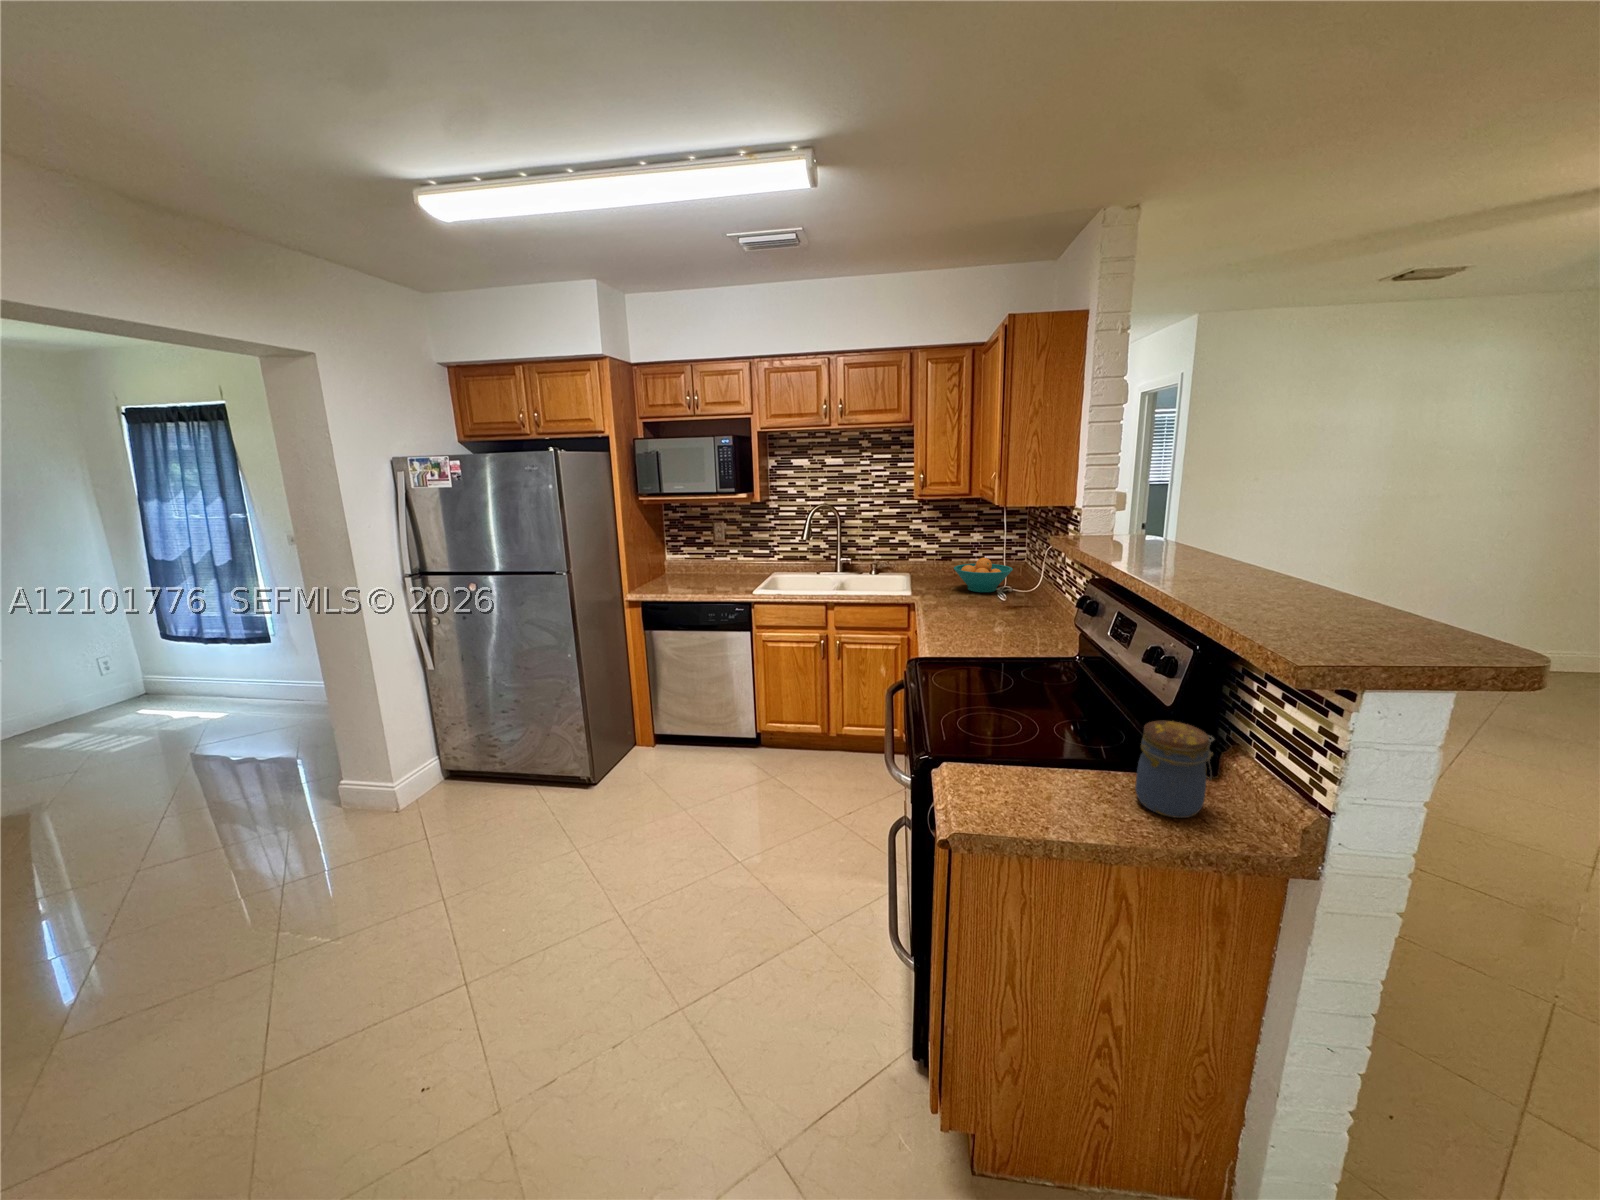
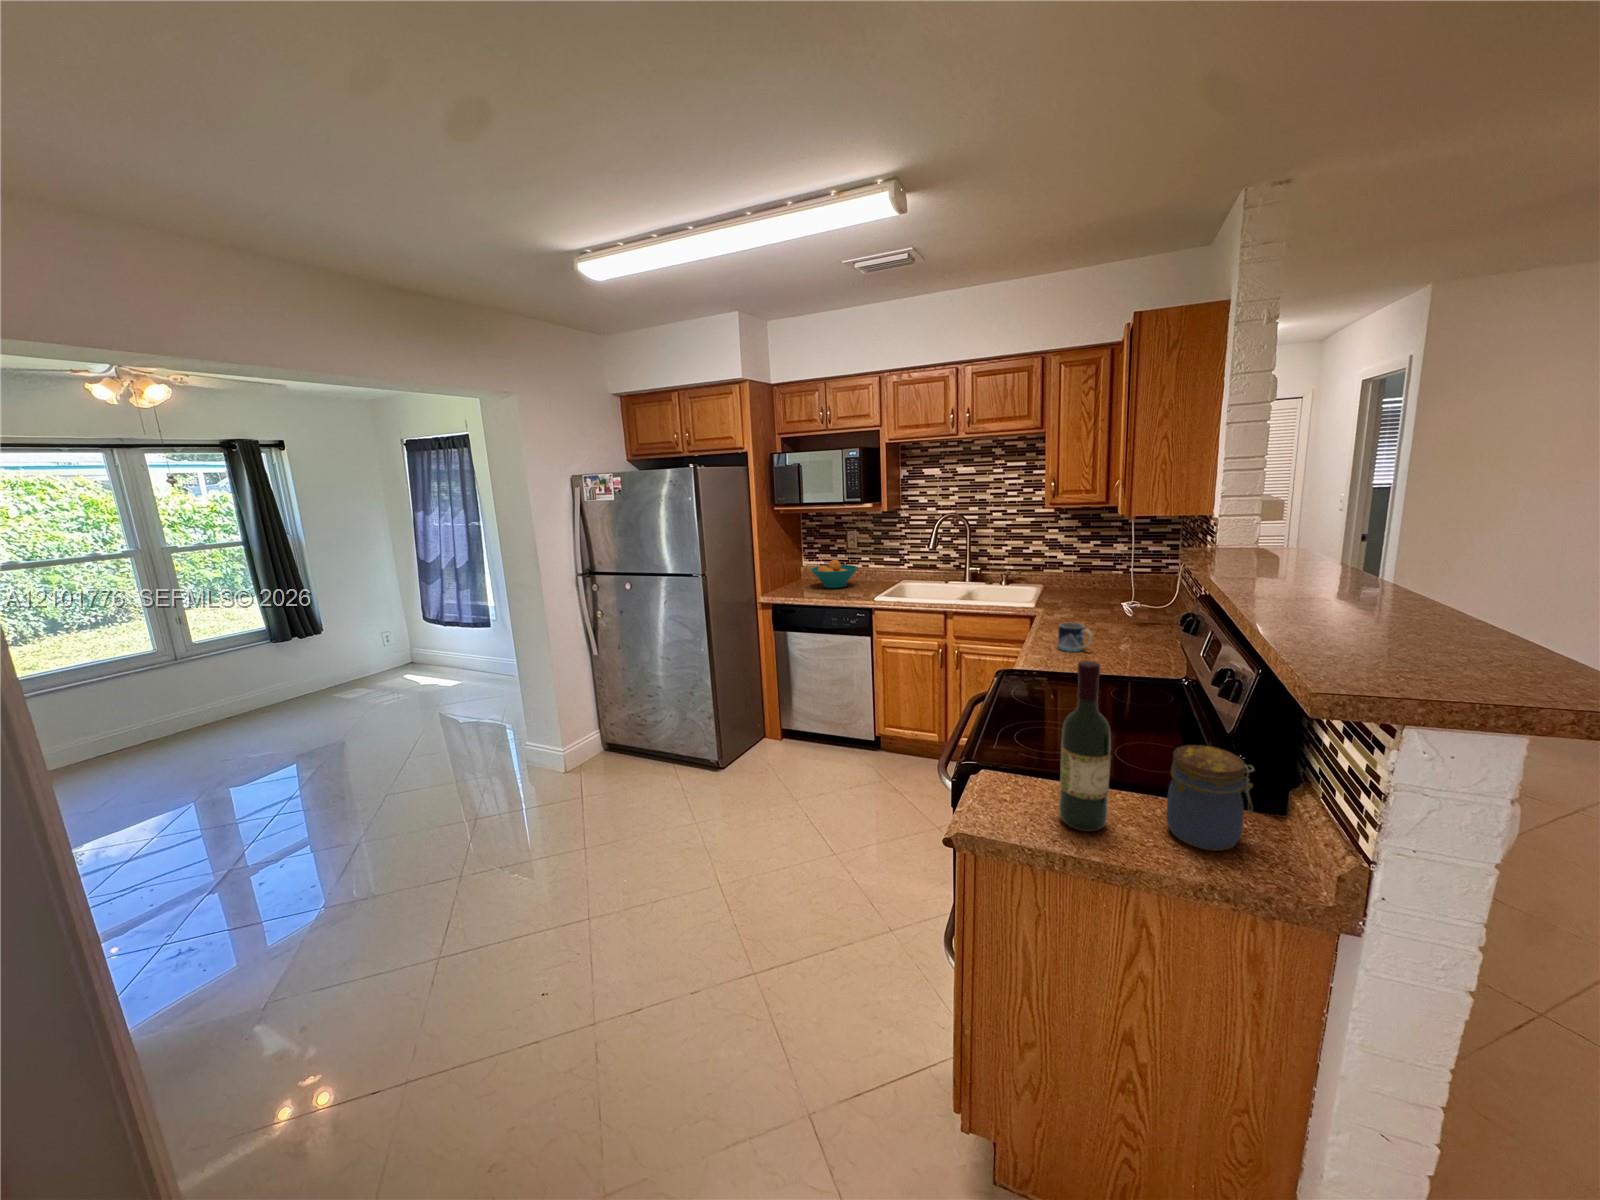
fruit bowl: present [954,558,1013,592] -> present [811,560,858,588]
mug: none [954,609,986,637] -> present [1058,623,1093,652]
wine bottle: none [1043,648,1095,815] -> present [1059,661,1111,831]

